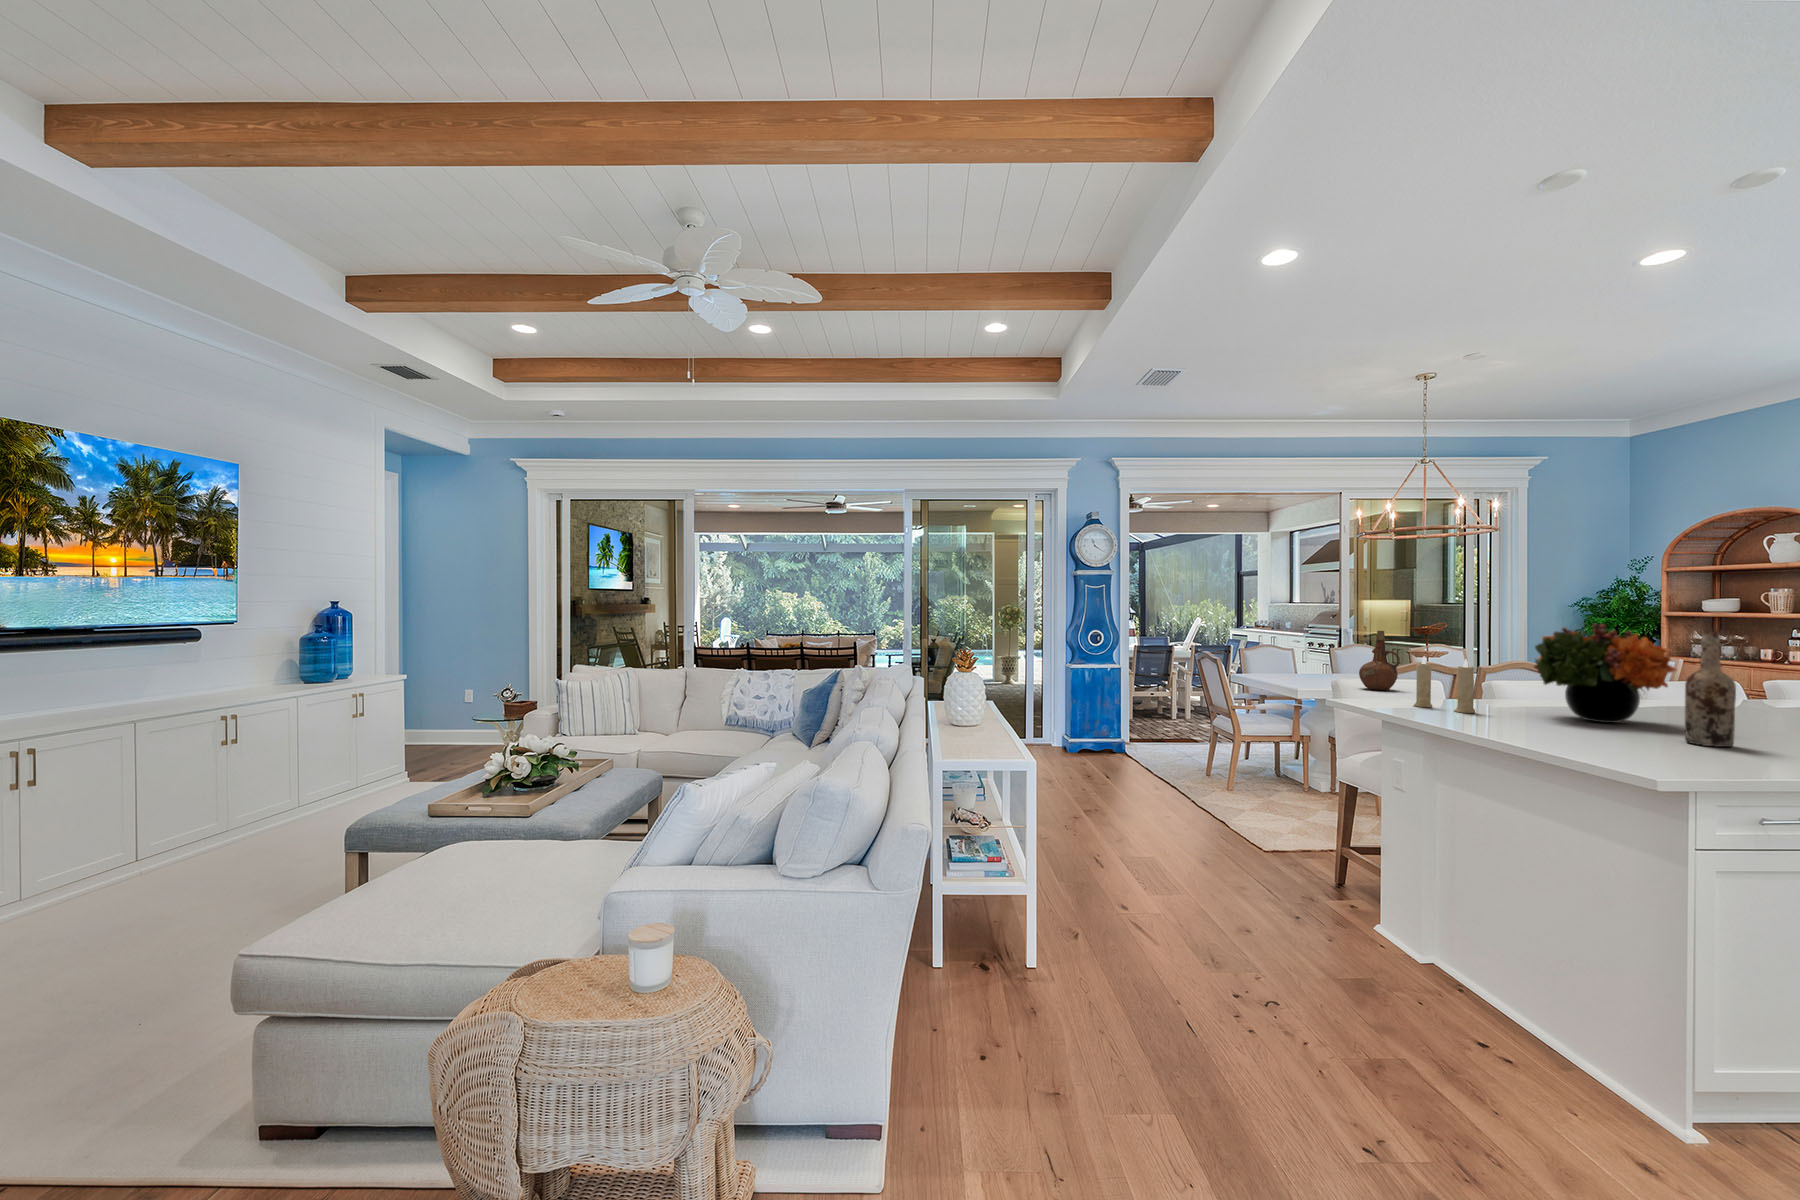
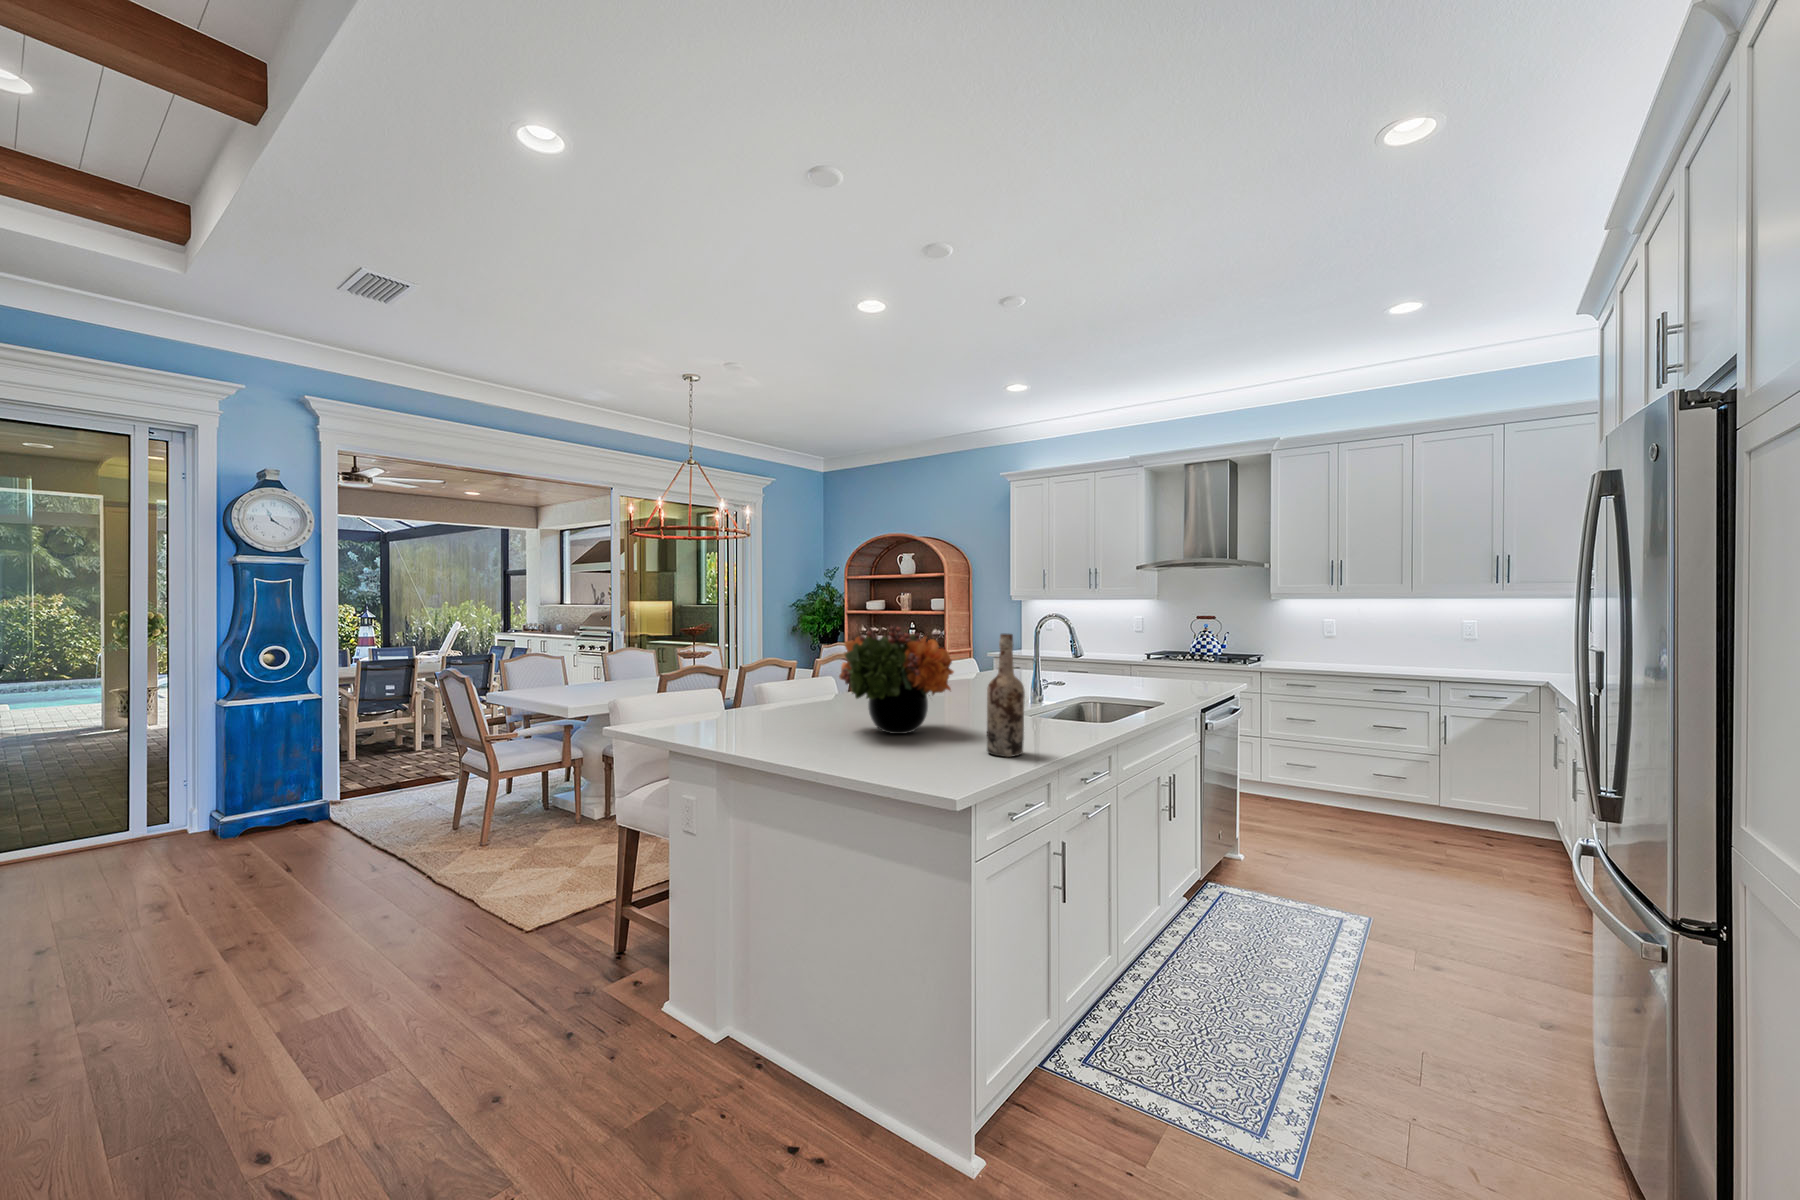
ceramic pitcher: present [1359,631,1400,690] -> none [649,639,694,713]
candle: present [1413,656,1475,713] -> none [722,671,790,742]

